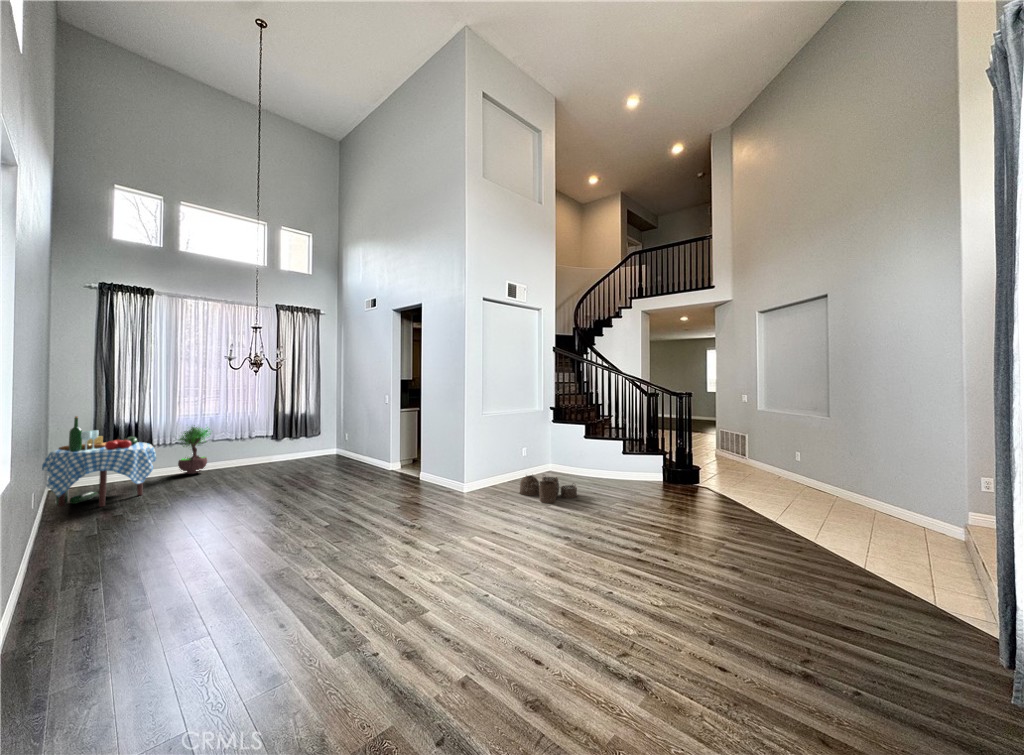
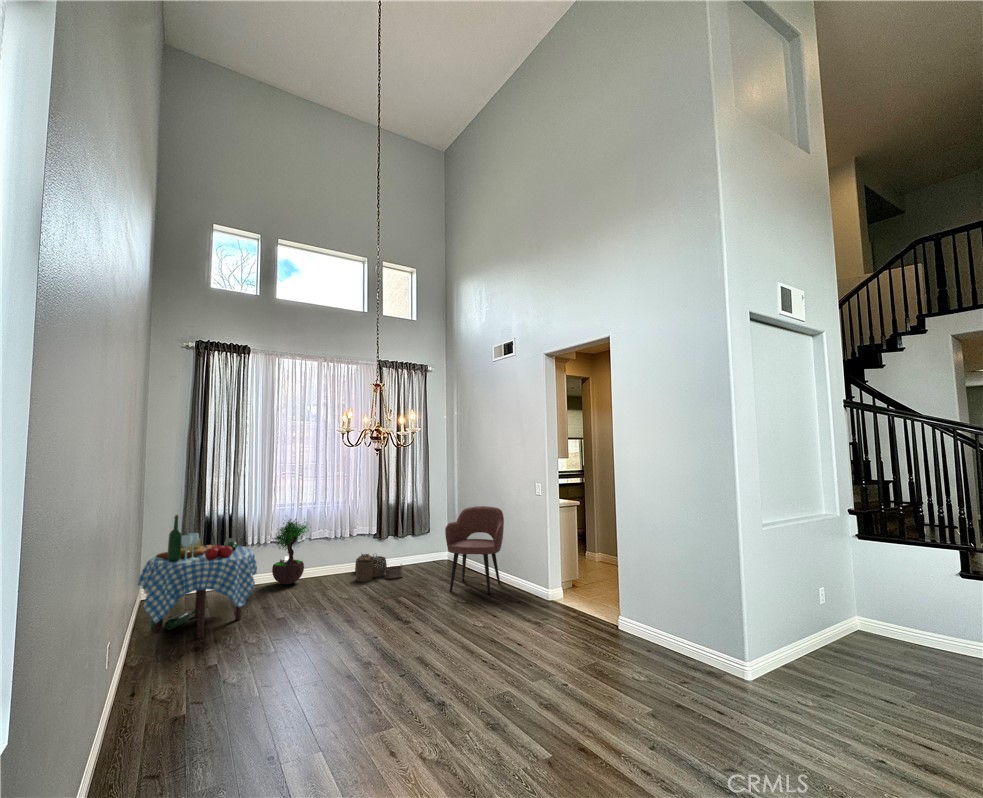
armchair: none [321,415,367,473] -> present [445,506,504,594]
woven basket: present [520,475,577,503] -> present [355,554,402,582]

